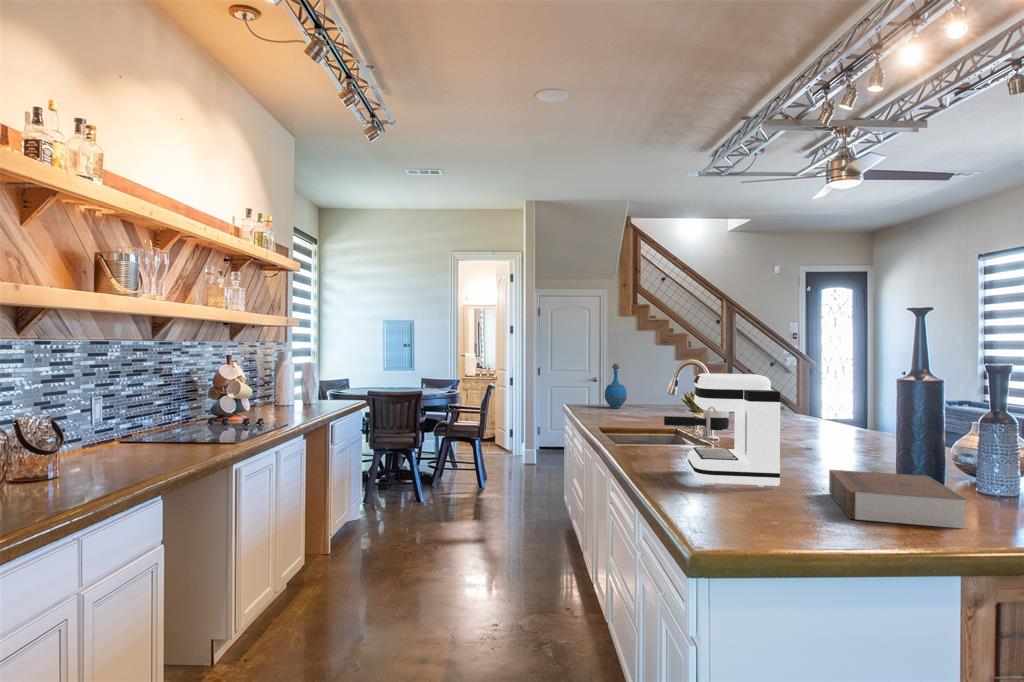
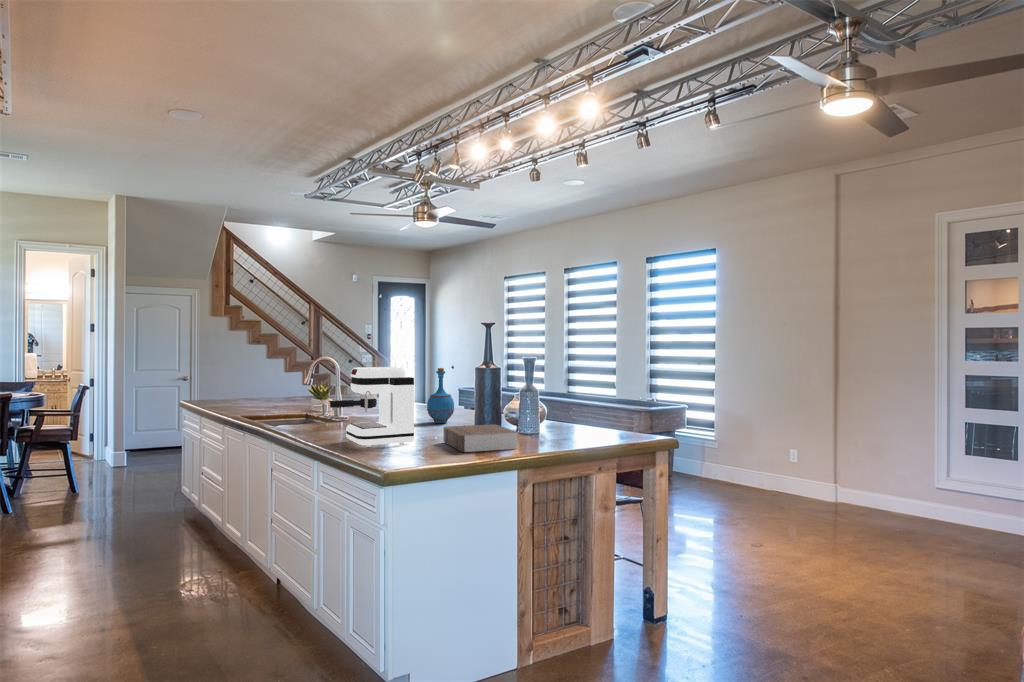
bottle: present [605,364,627,408] -> present [427,368,454,423]

